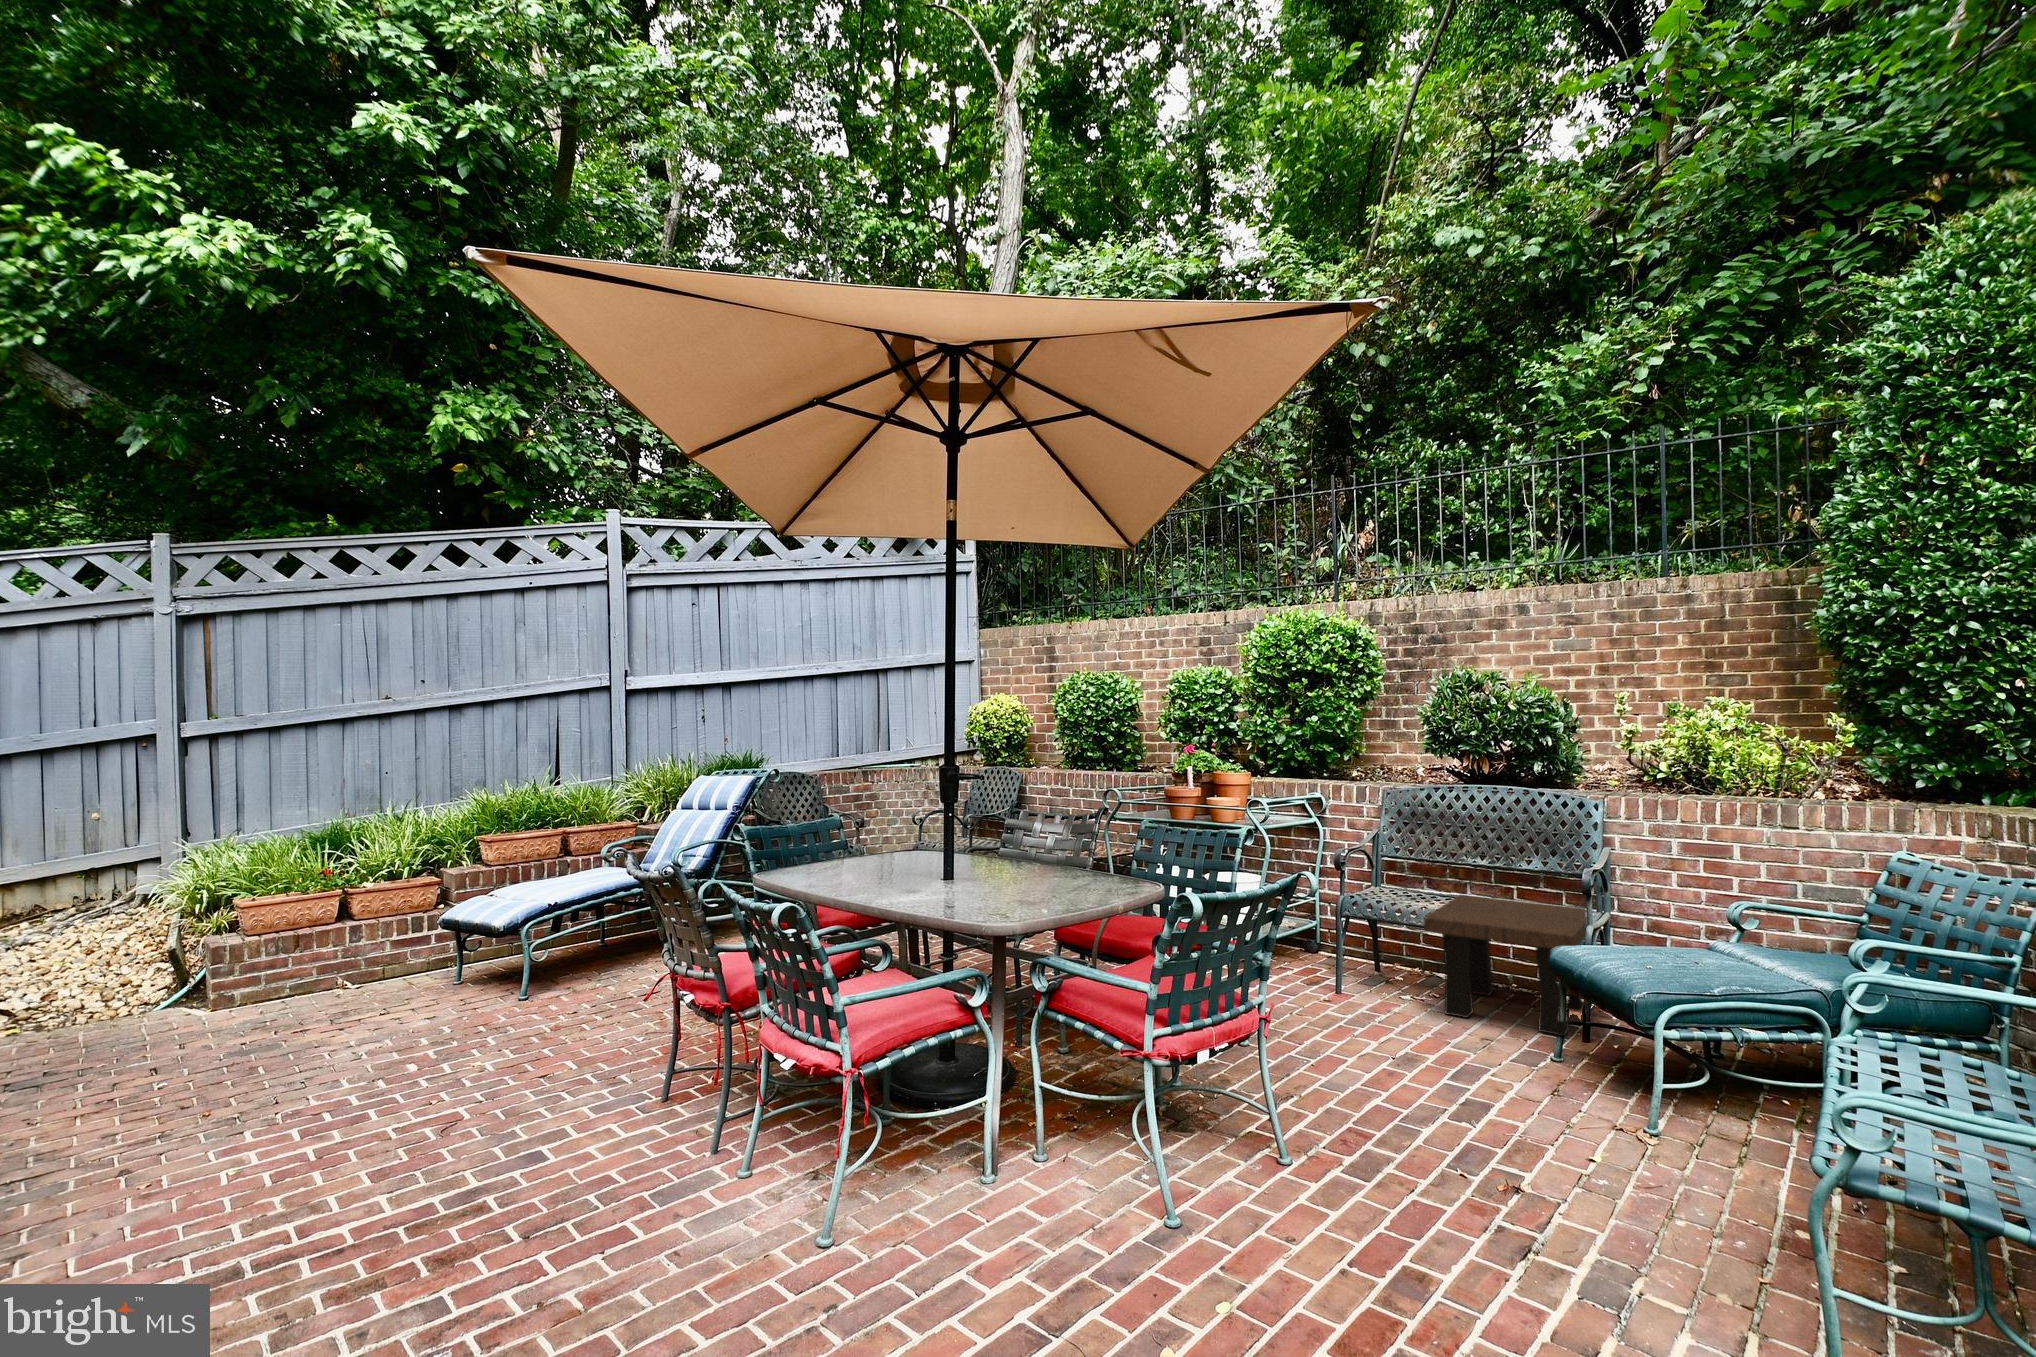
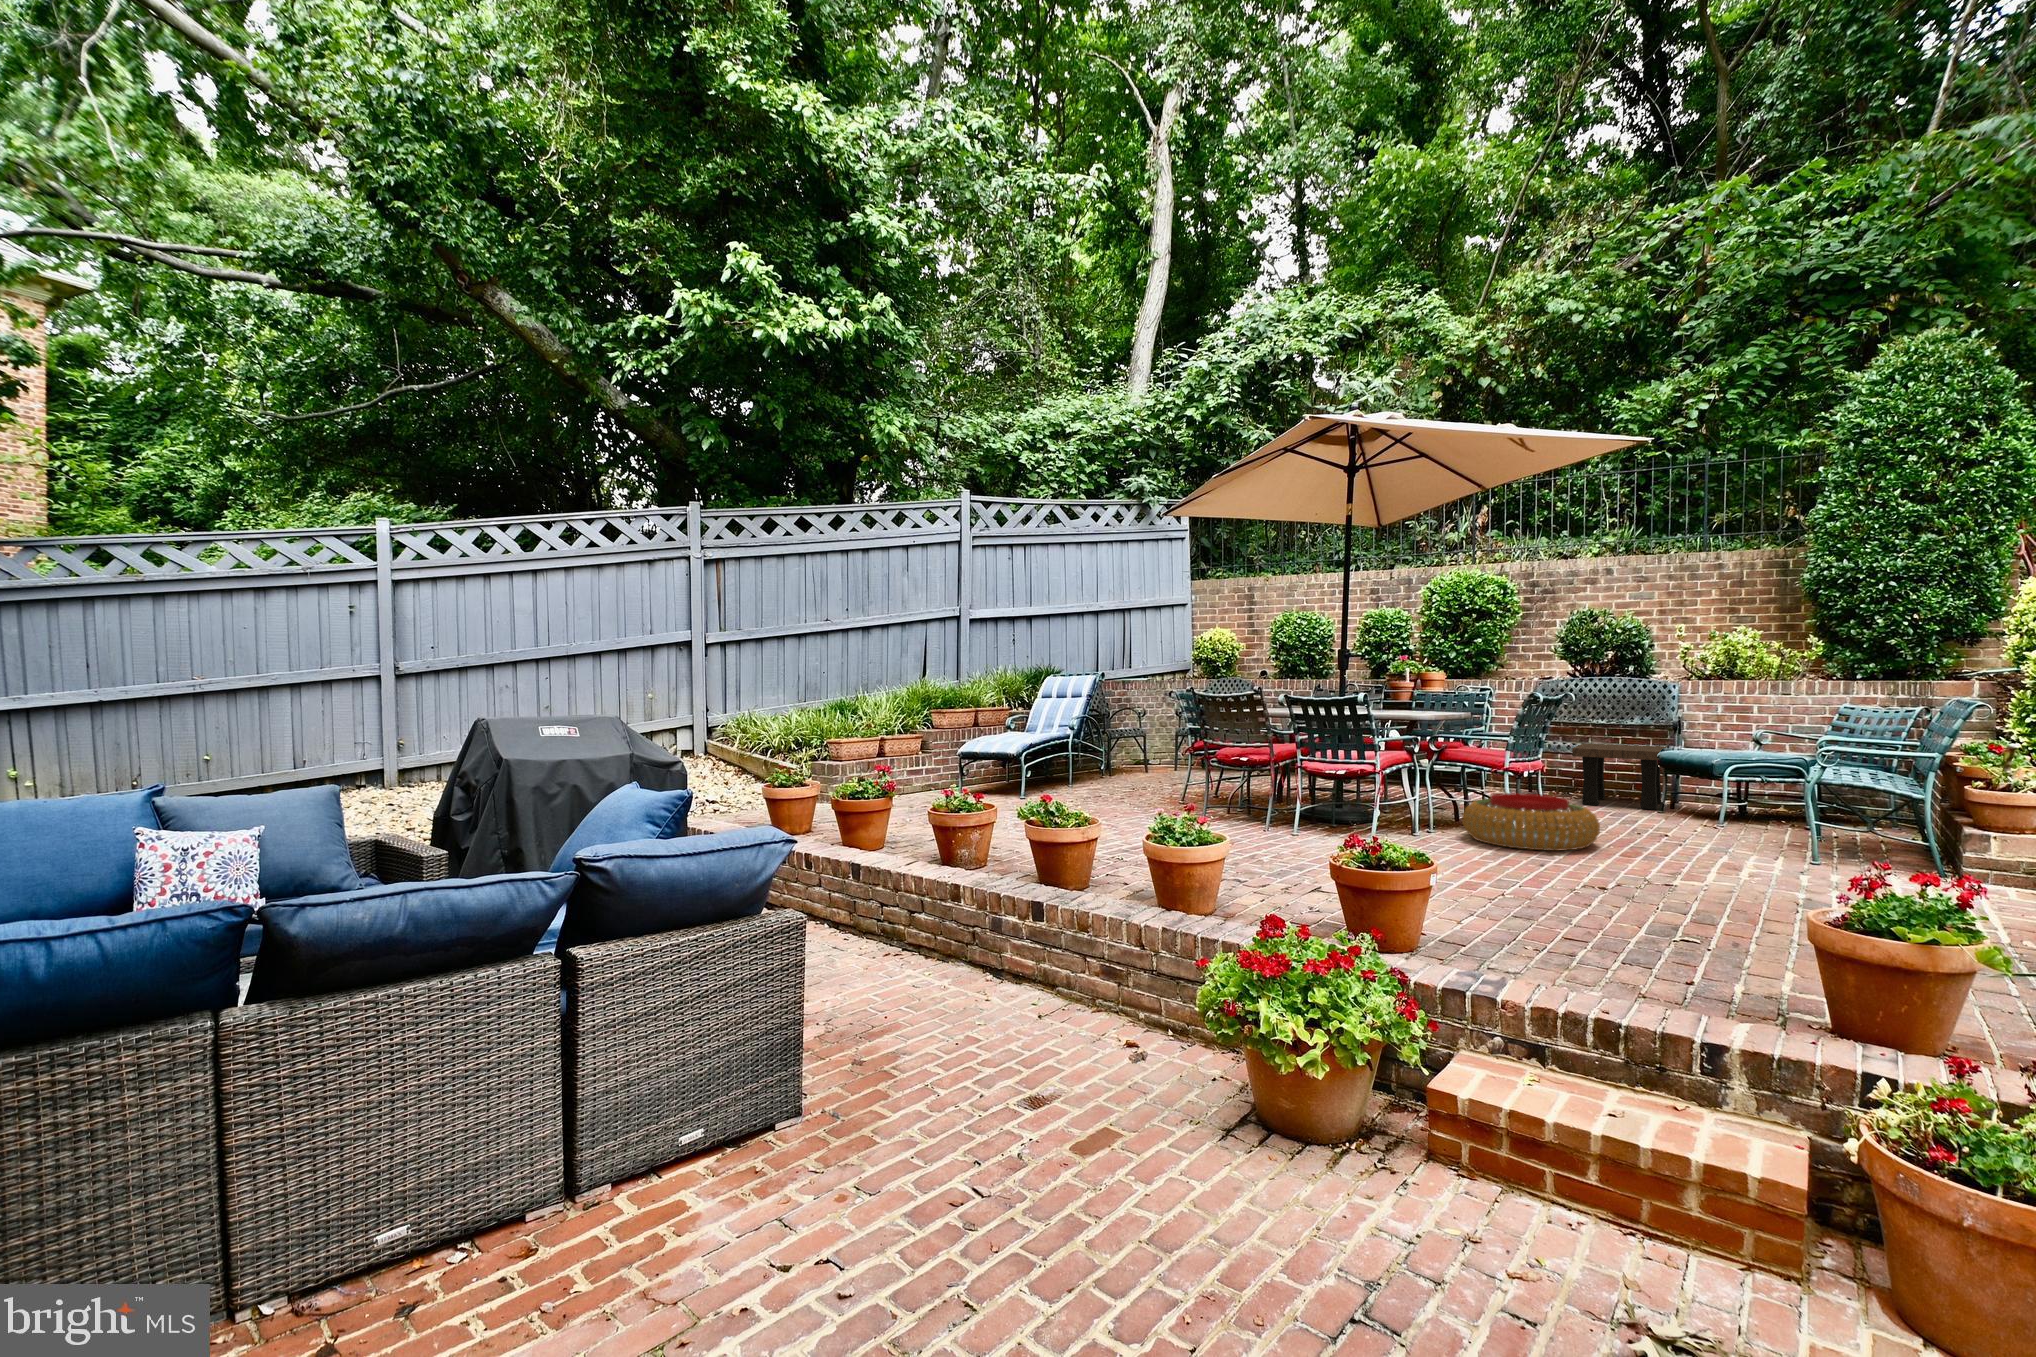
pouf: none [1126,1068,1383,1246] -> present [1462,793,1600,851]

